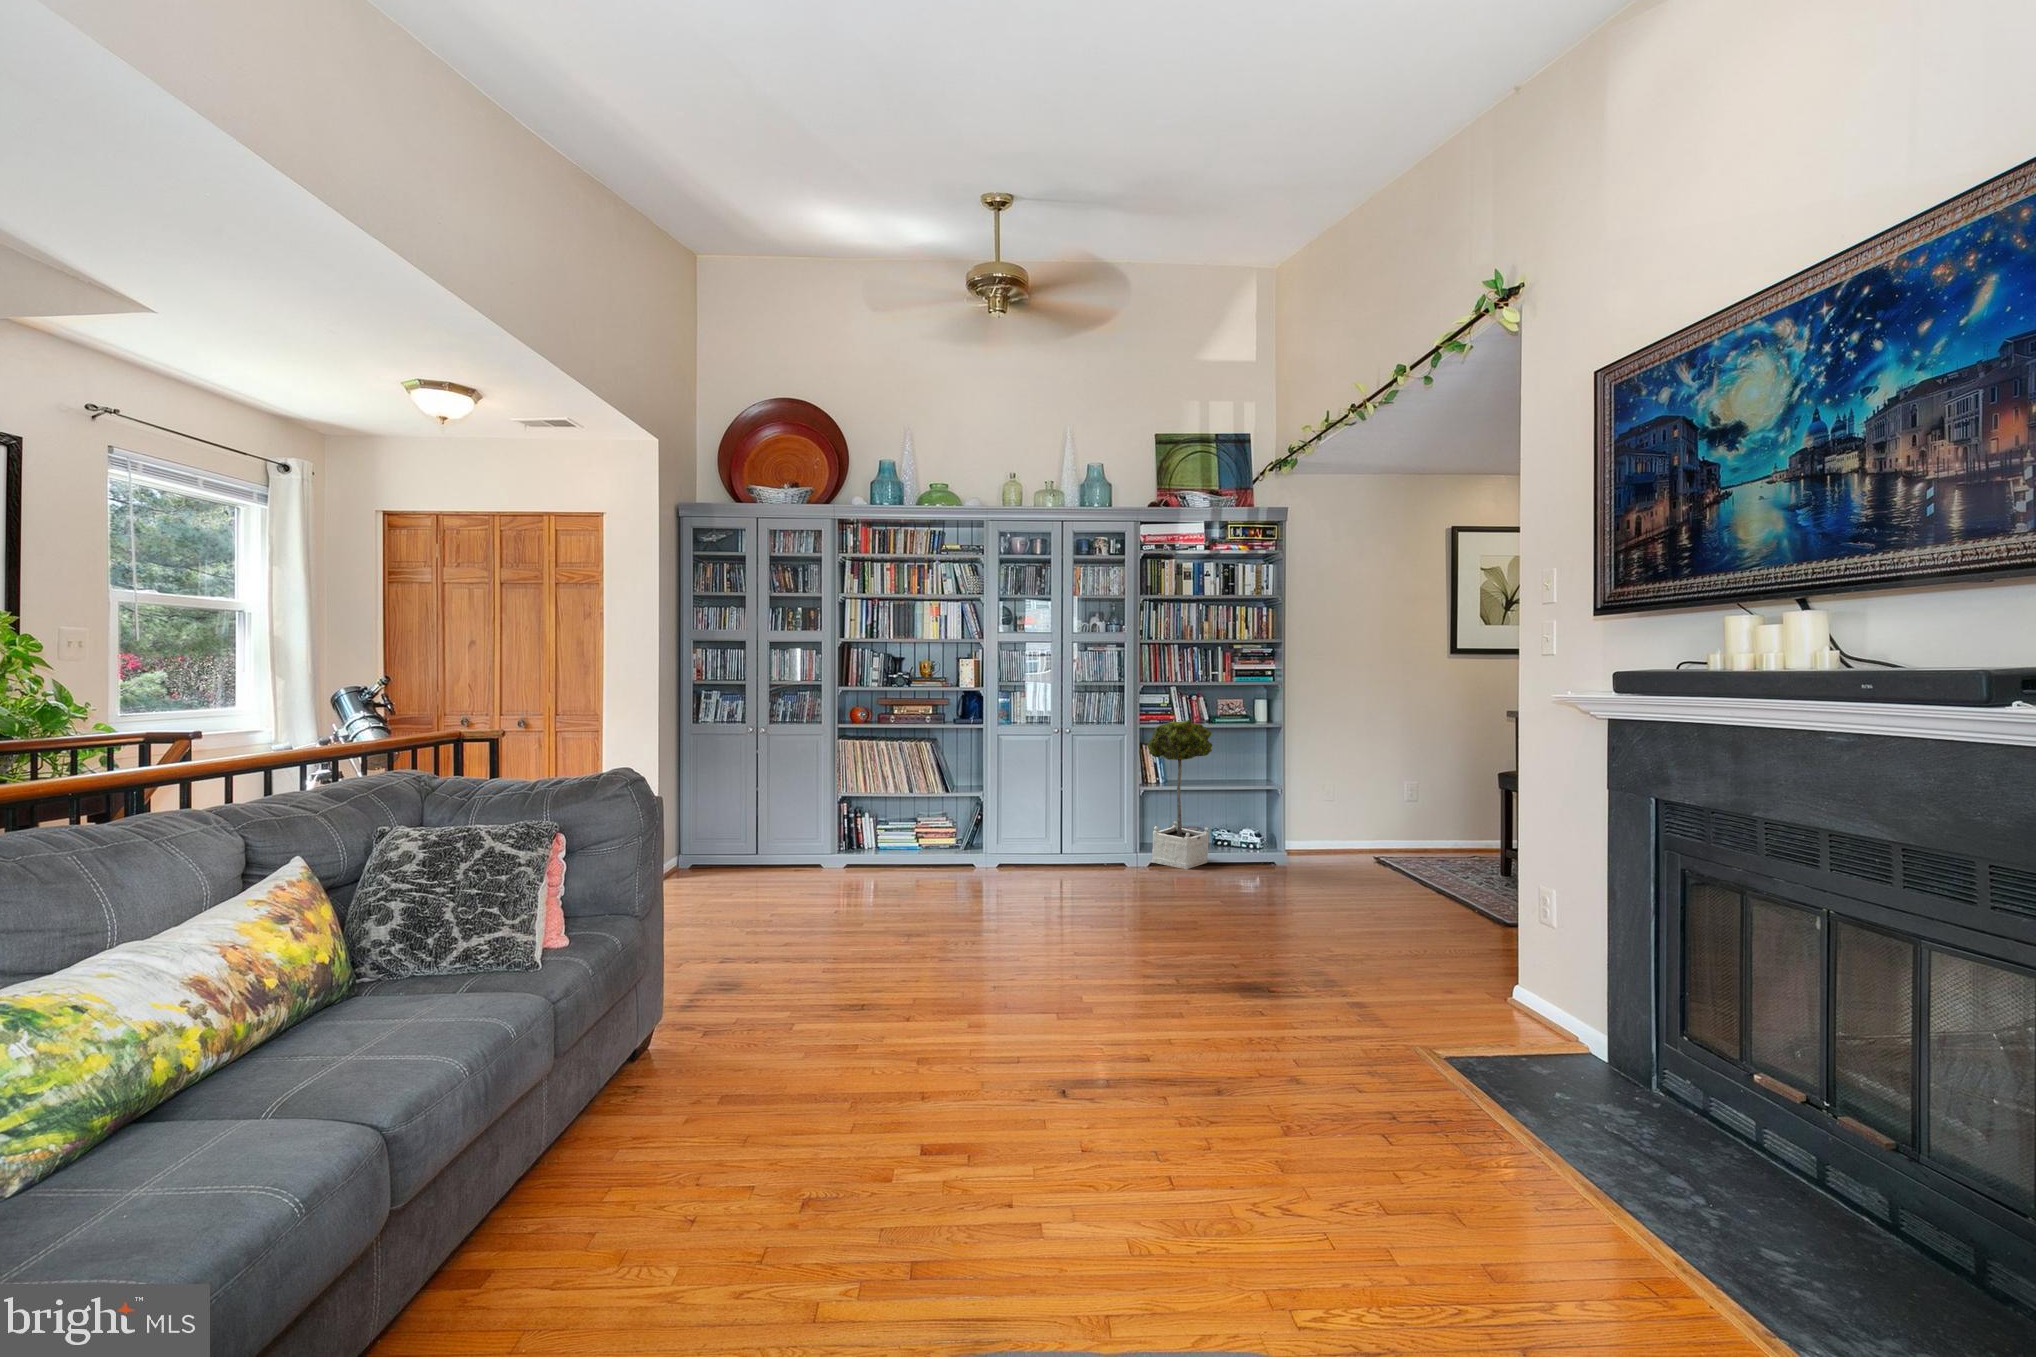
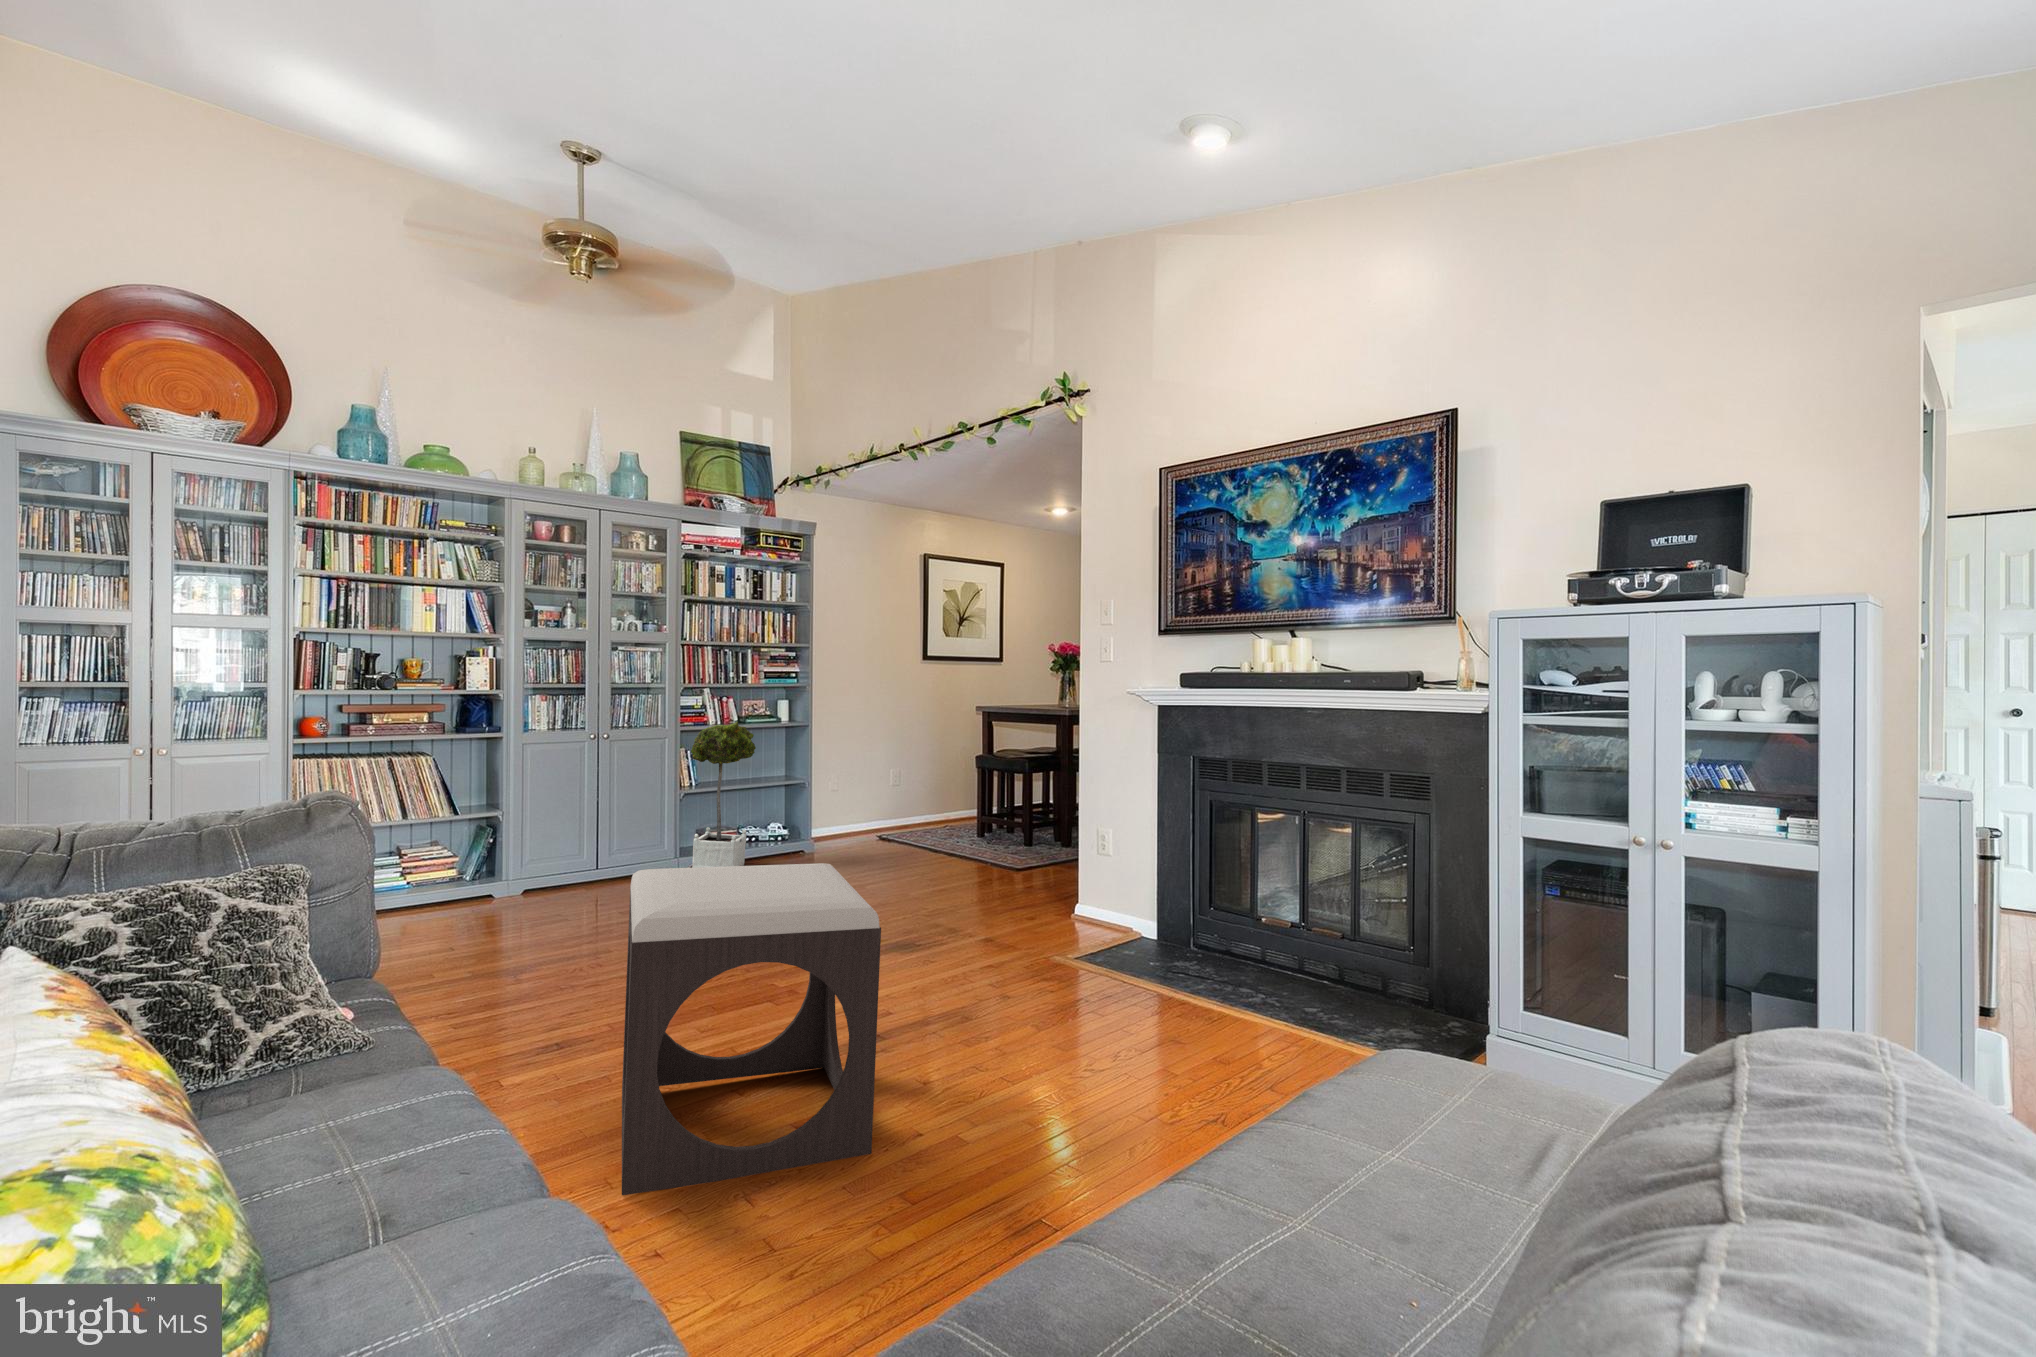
footstool: none [690,857,997,1210] -> present [622,863,881,1195]

